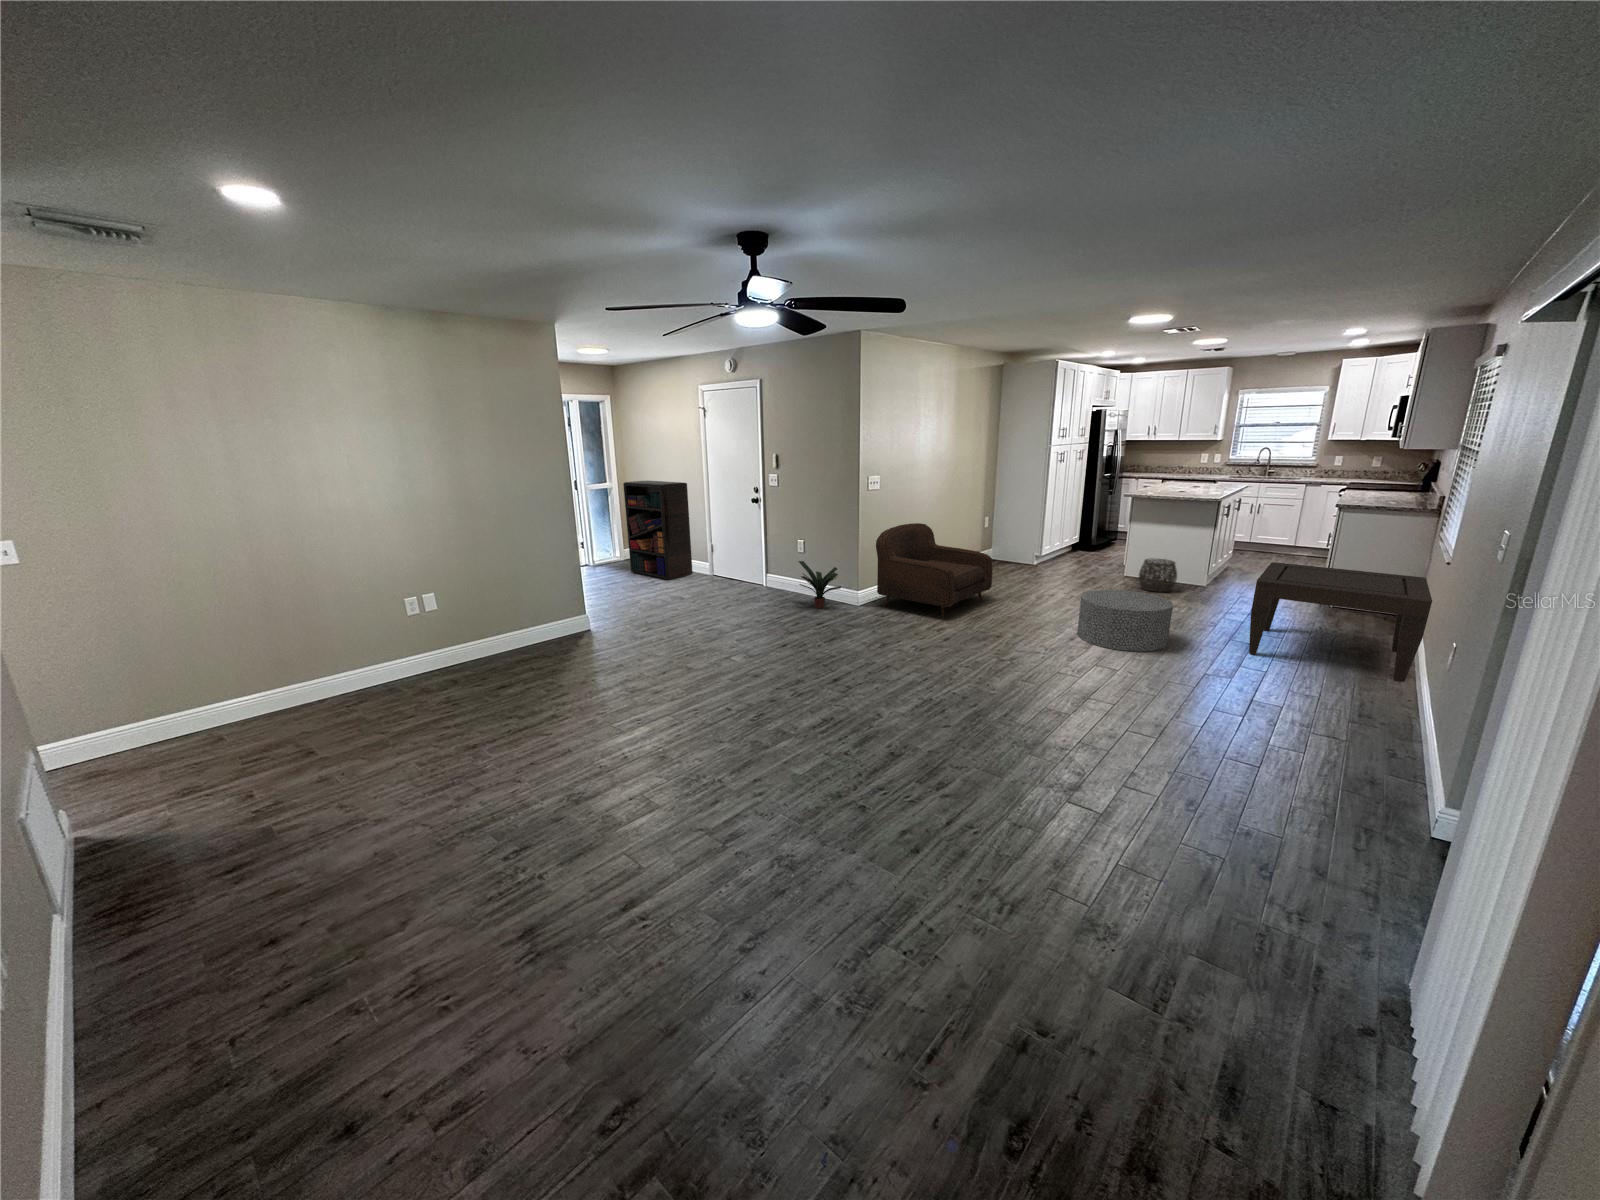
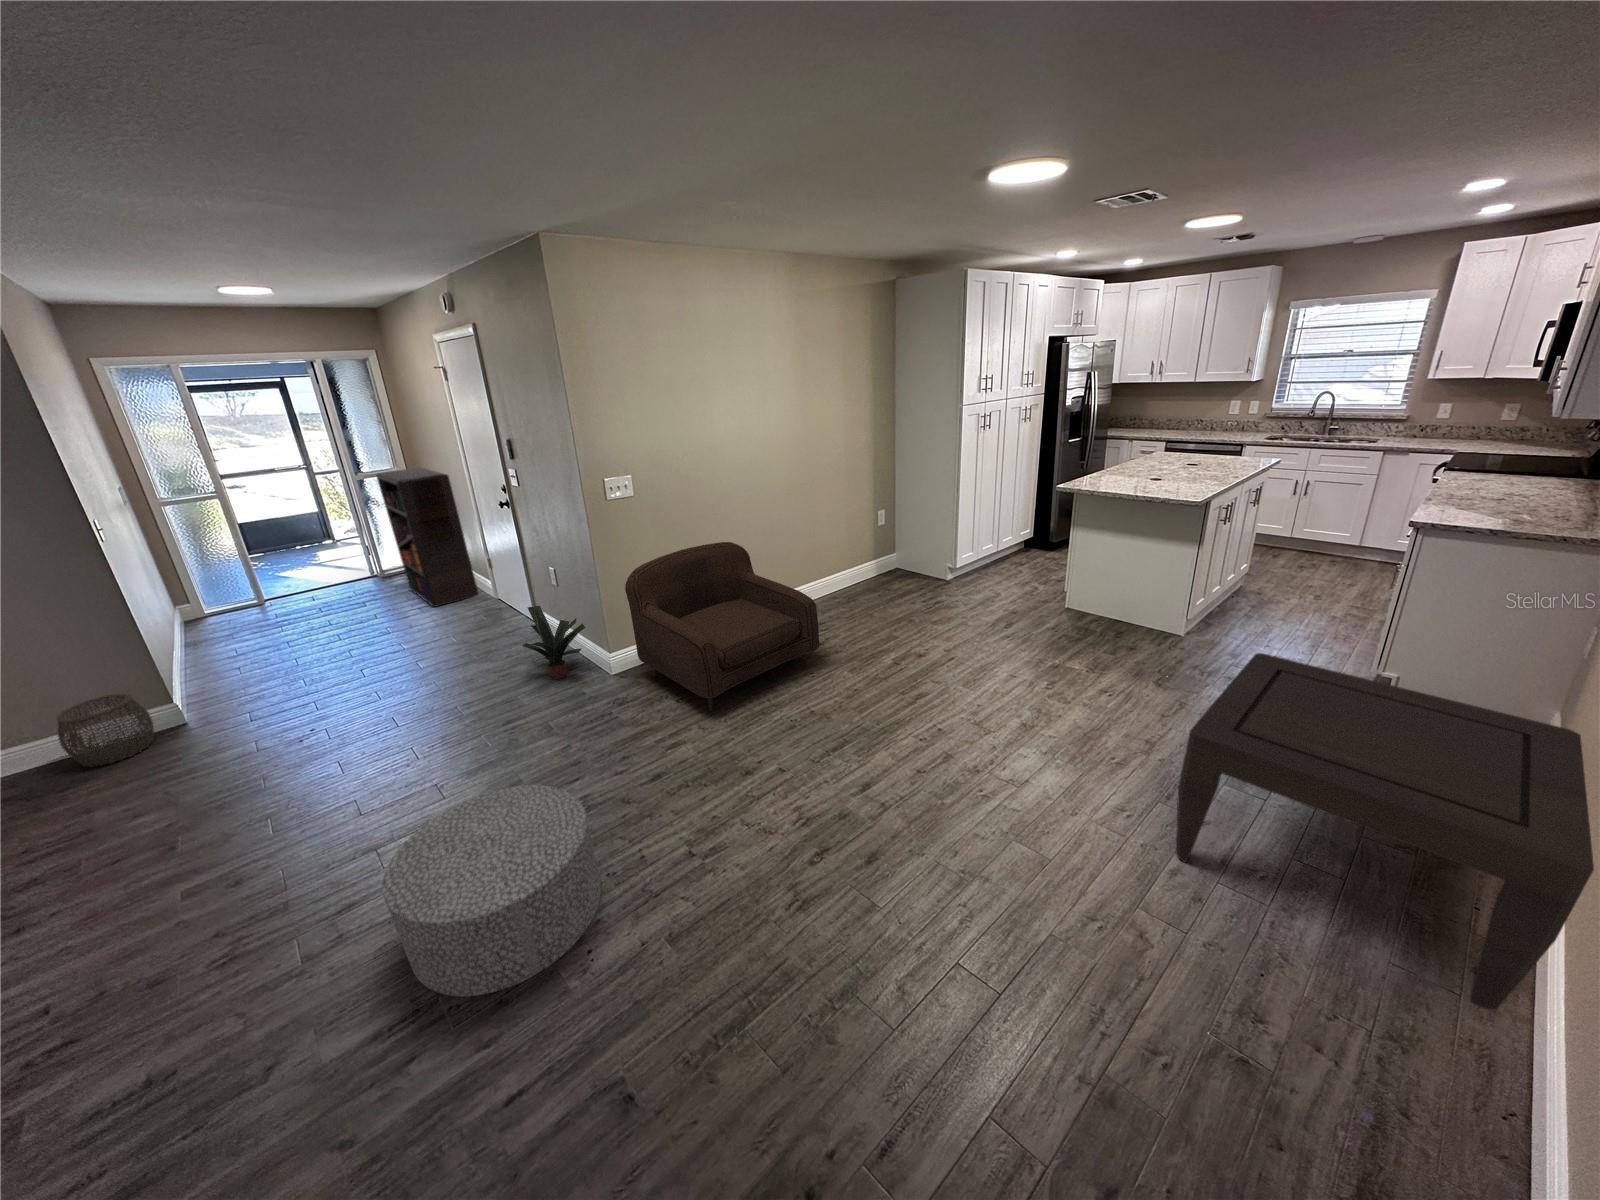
woven basket: present [1139,559,1177,592] -> present [56,694,154,767]
ottoman: present [1077,590,1173,651] -> present [382,785,601,997]

